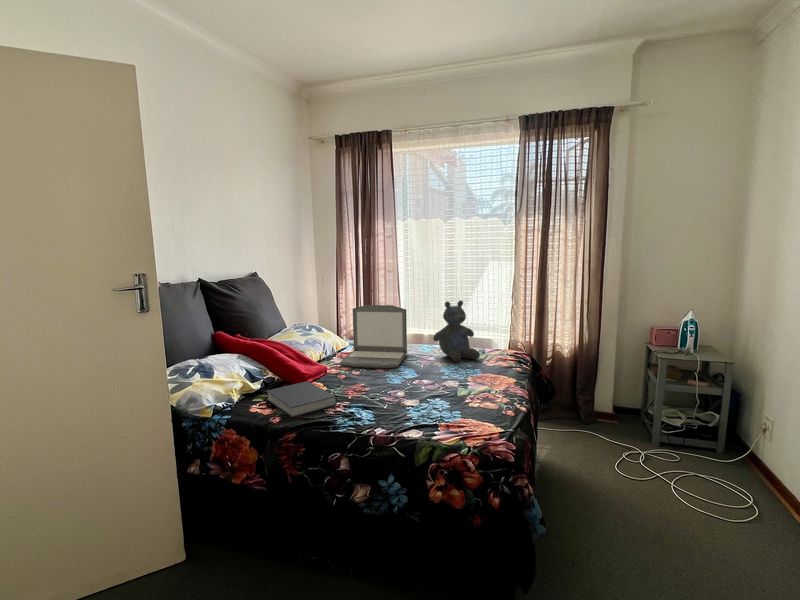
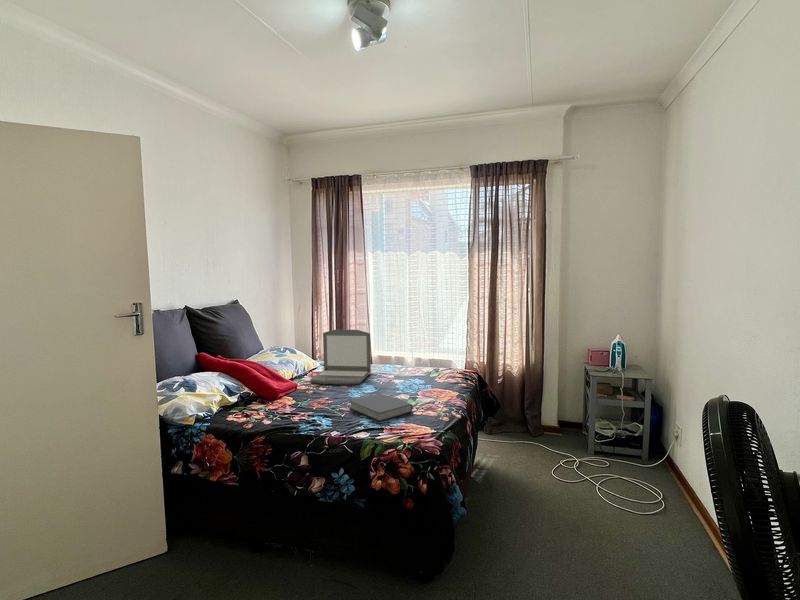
stuffed bear: present [433,300,480,362] -> none [393,325,434,379]
book: present [266,382,337,417] -> present [350,393,412,421]

